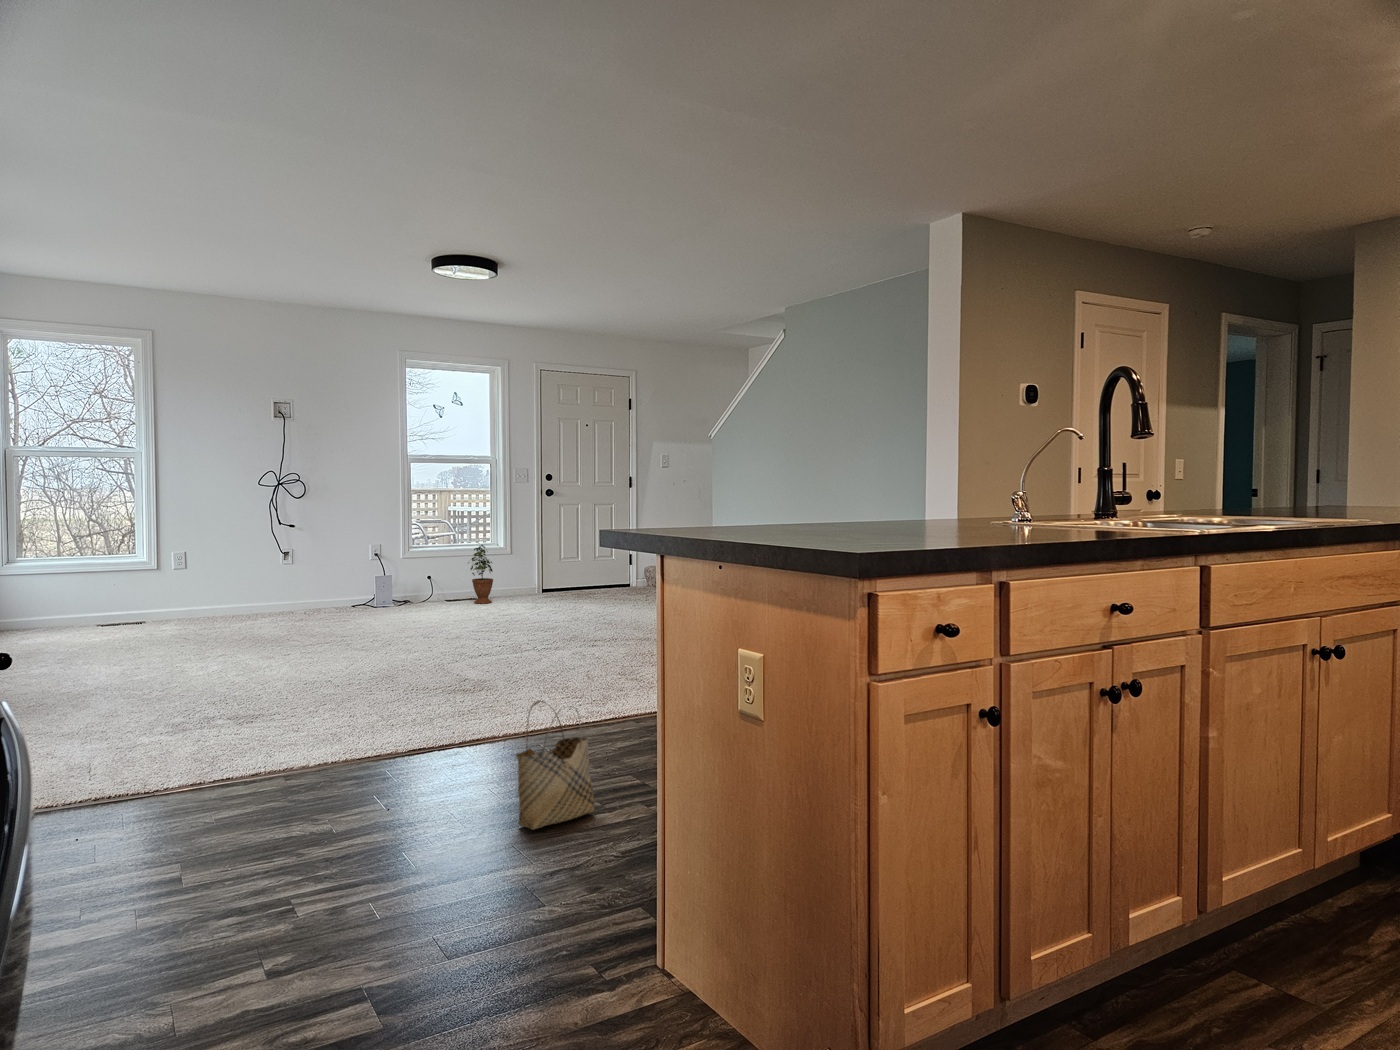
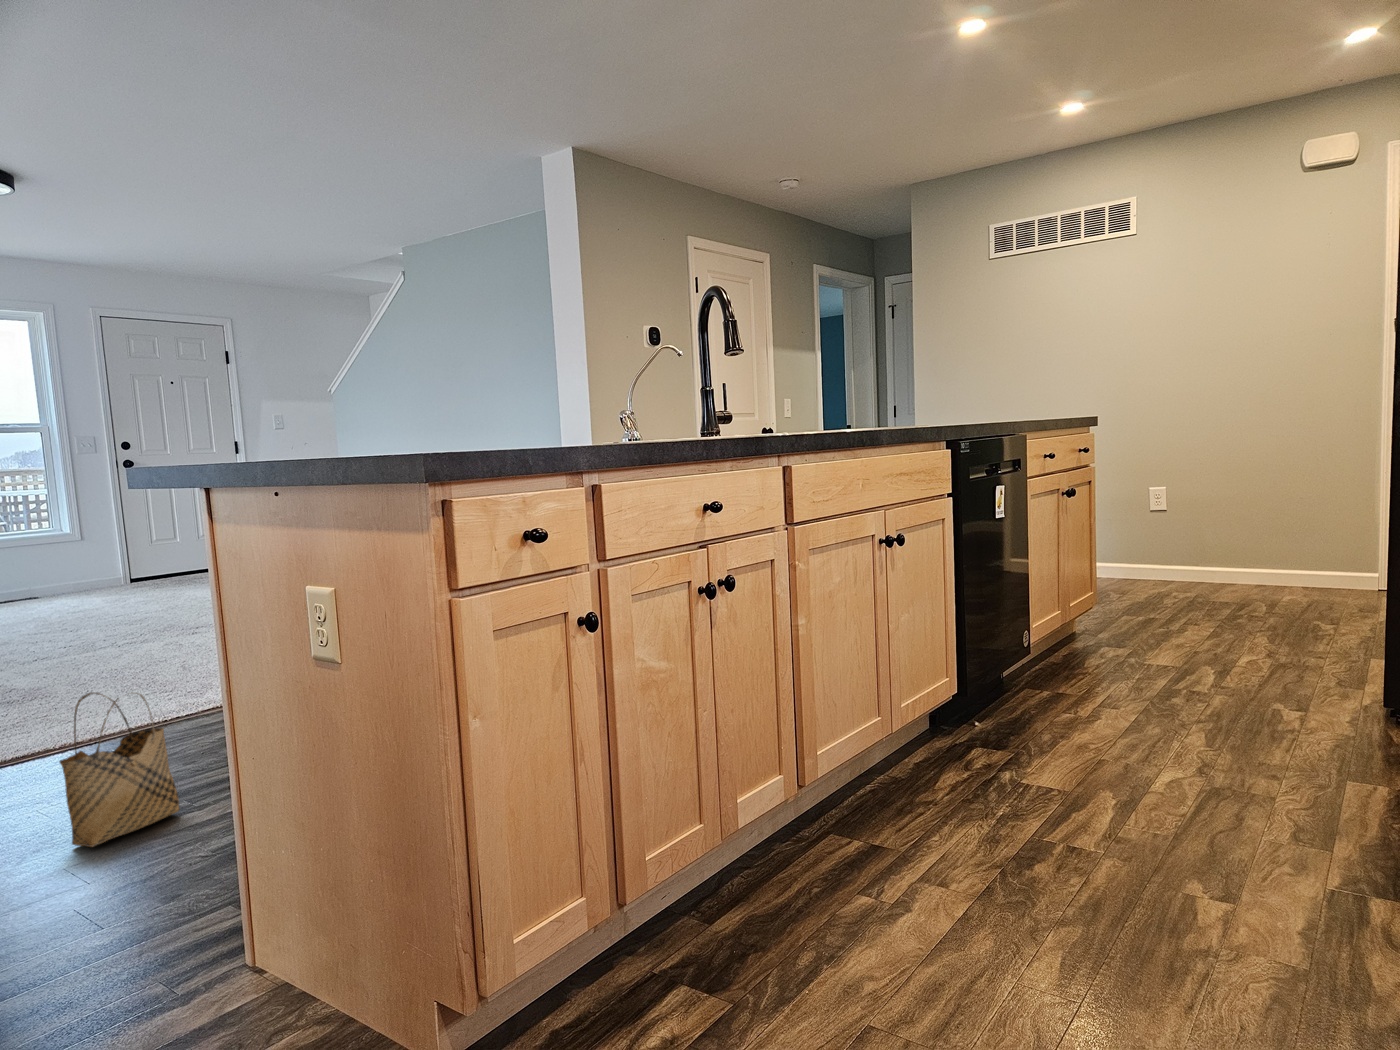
potted plant: present [471,545,493,604] -> none [22,529,62,602]

